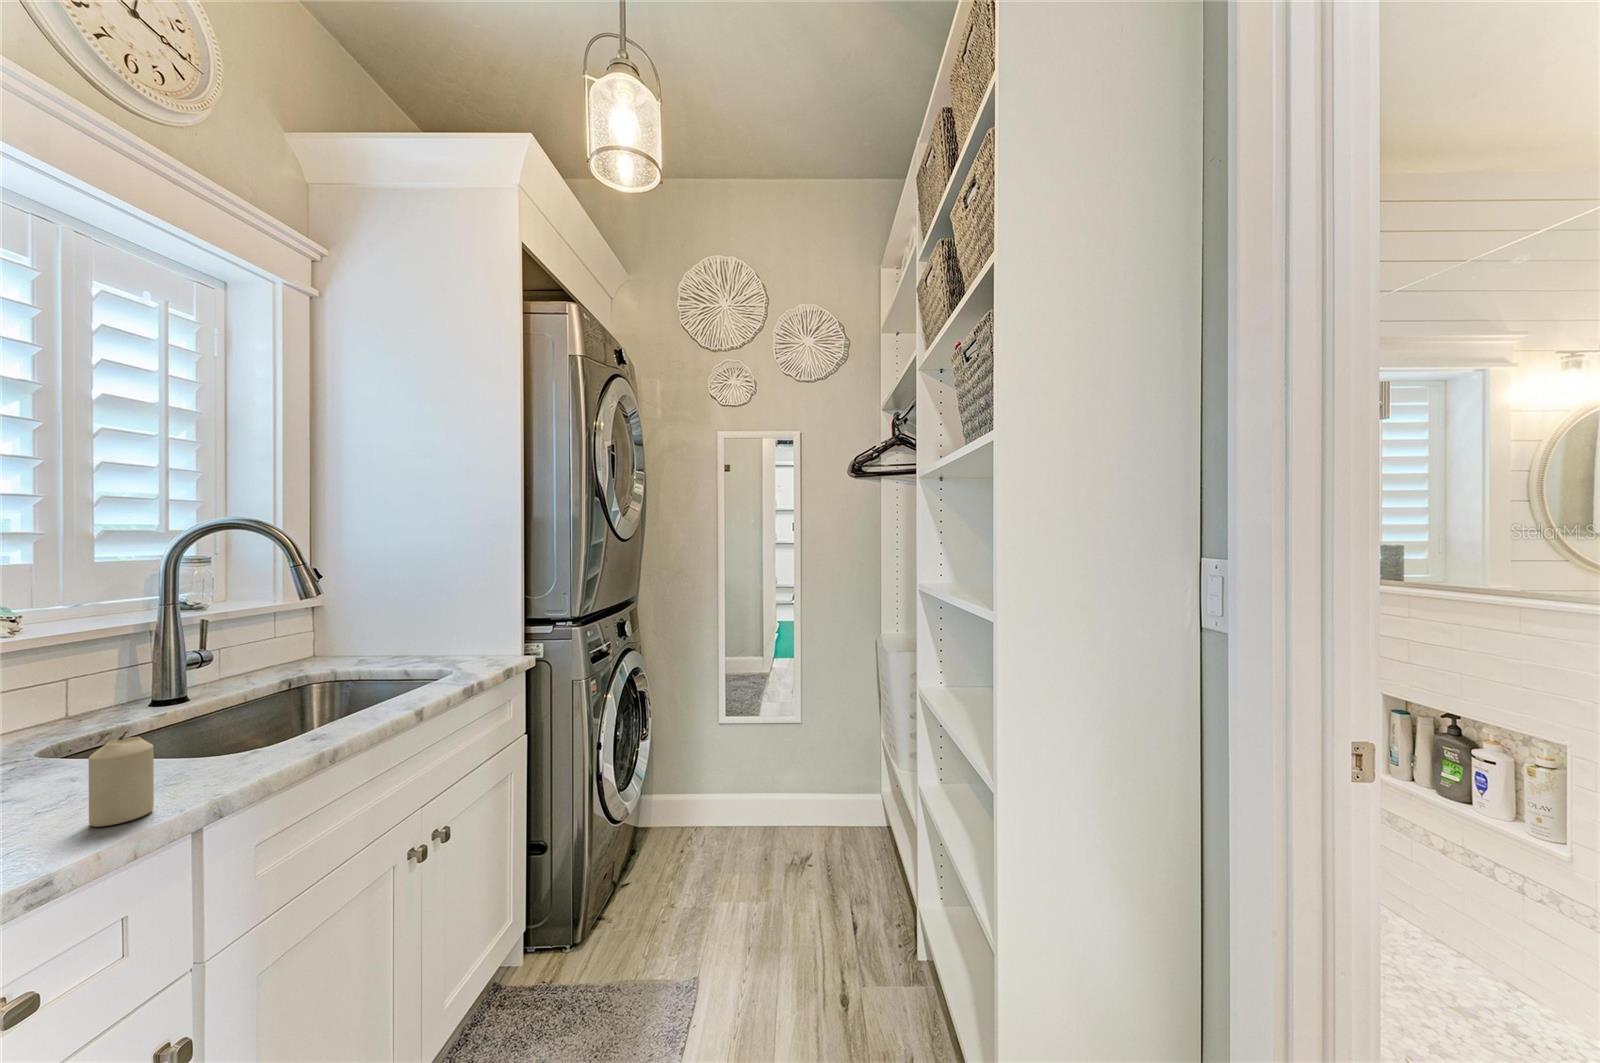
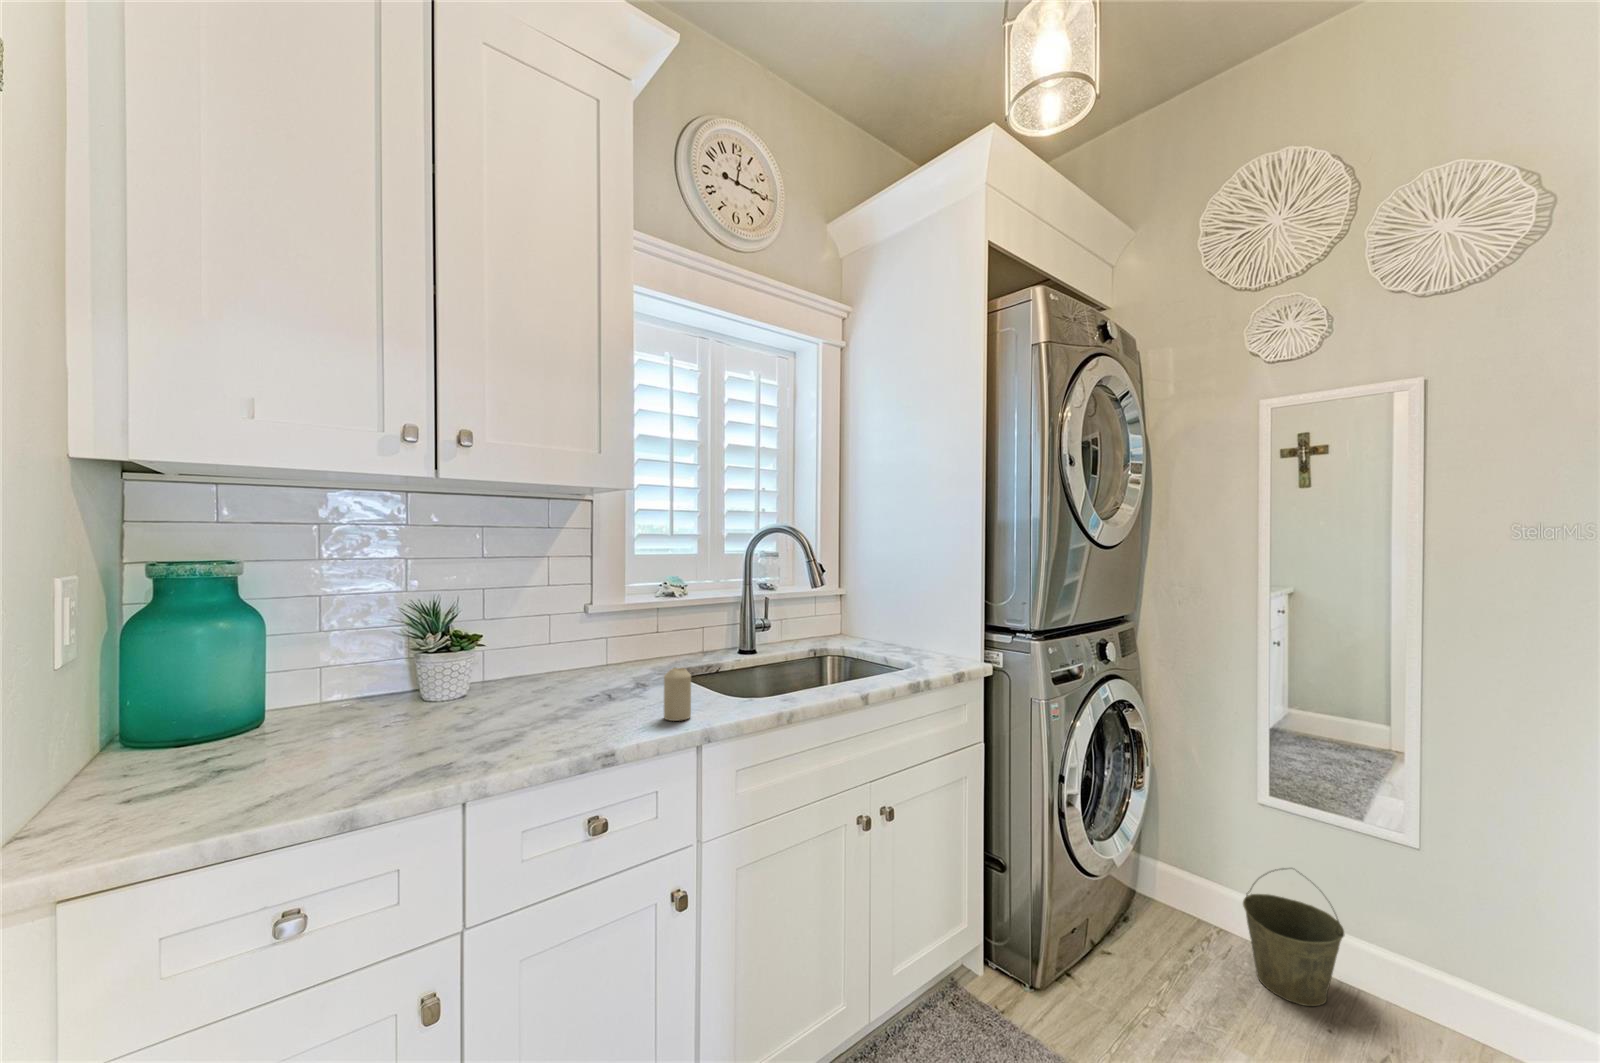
bucket: none [713,762,770,855] -> present [1243,869,1344,1006]

